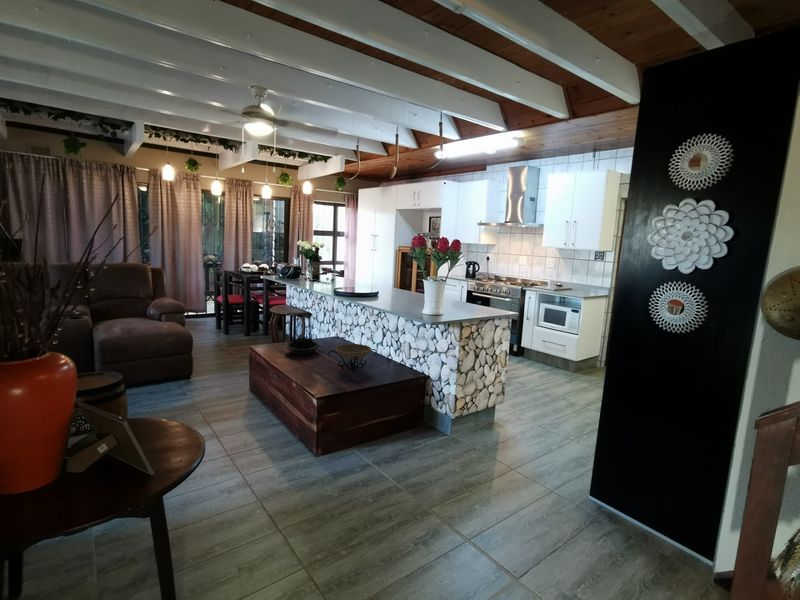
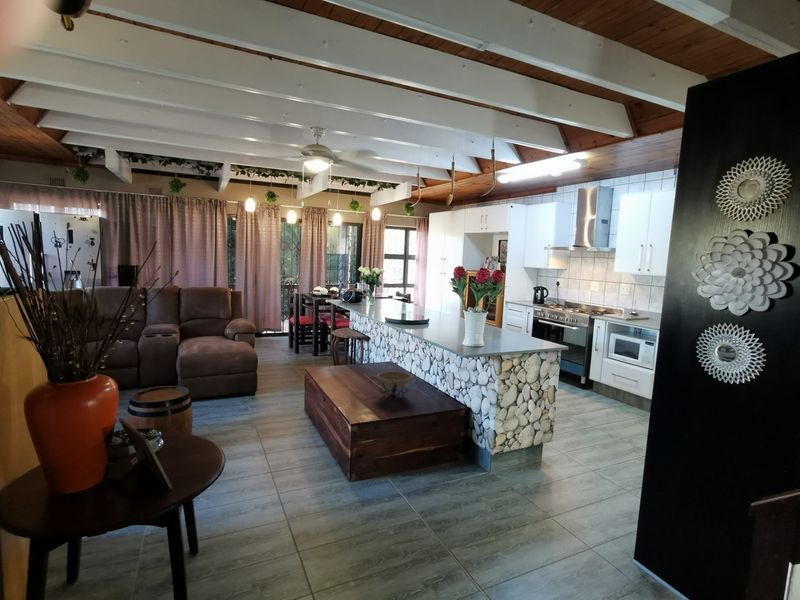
wine bottle: present [305,247,334,282] -> none [362,274,391,309]
succulent plant: present [286,337,318,355] -> none [335,361,366,380]

